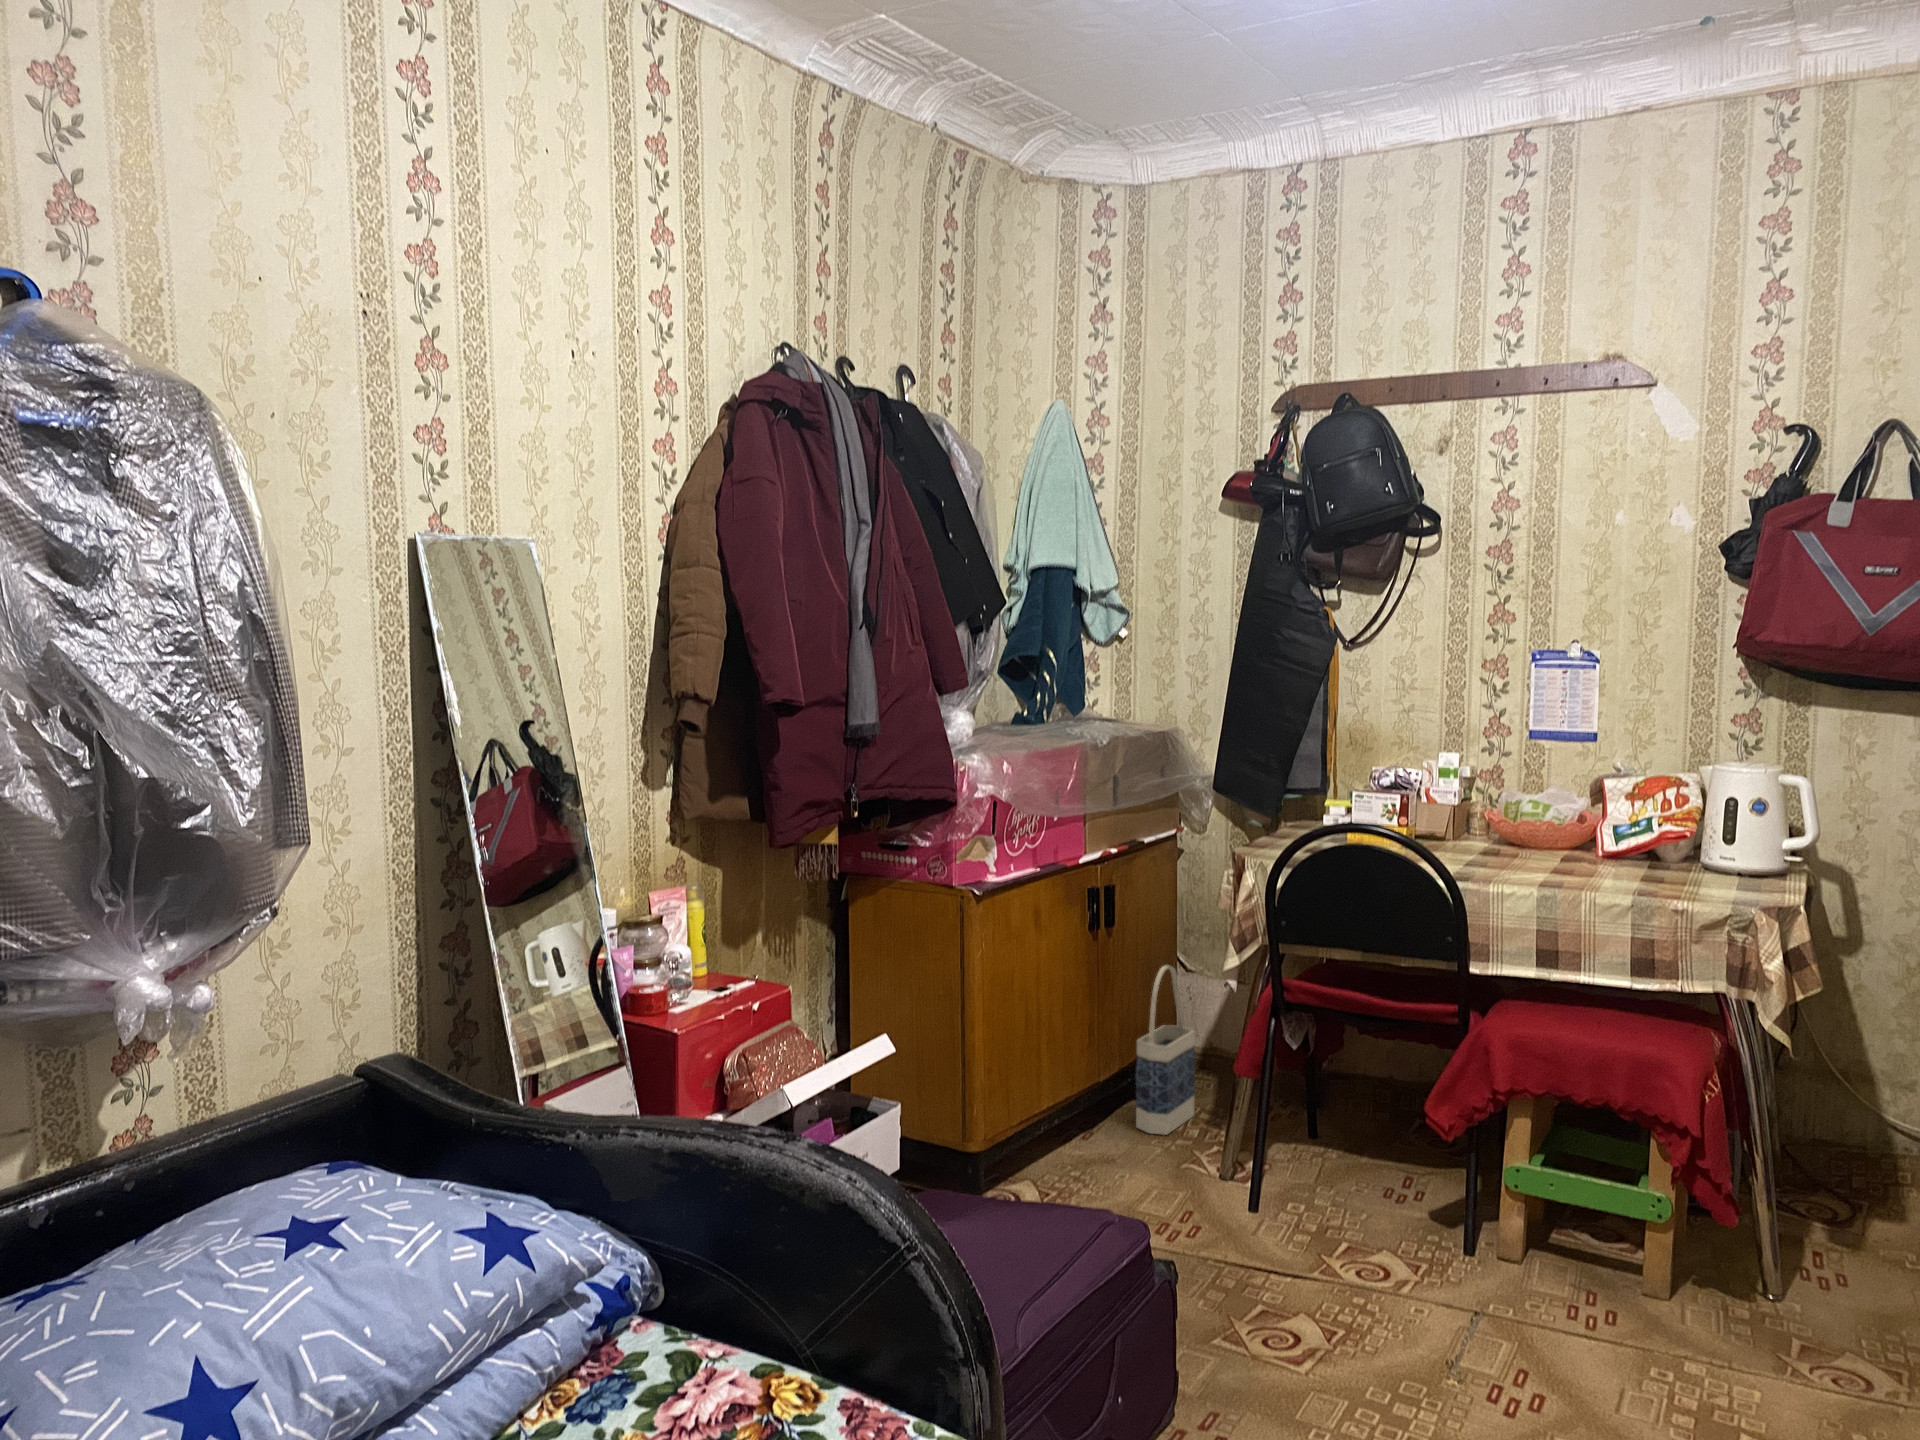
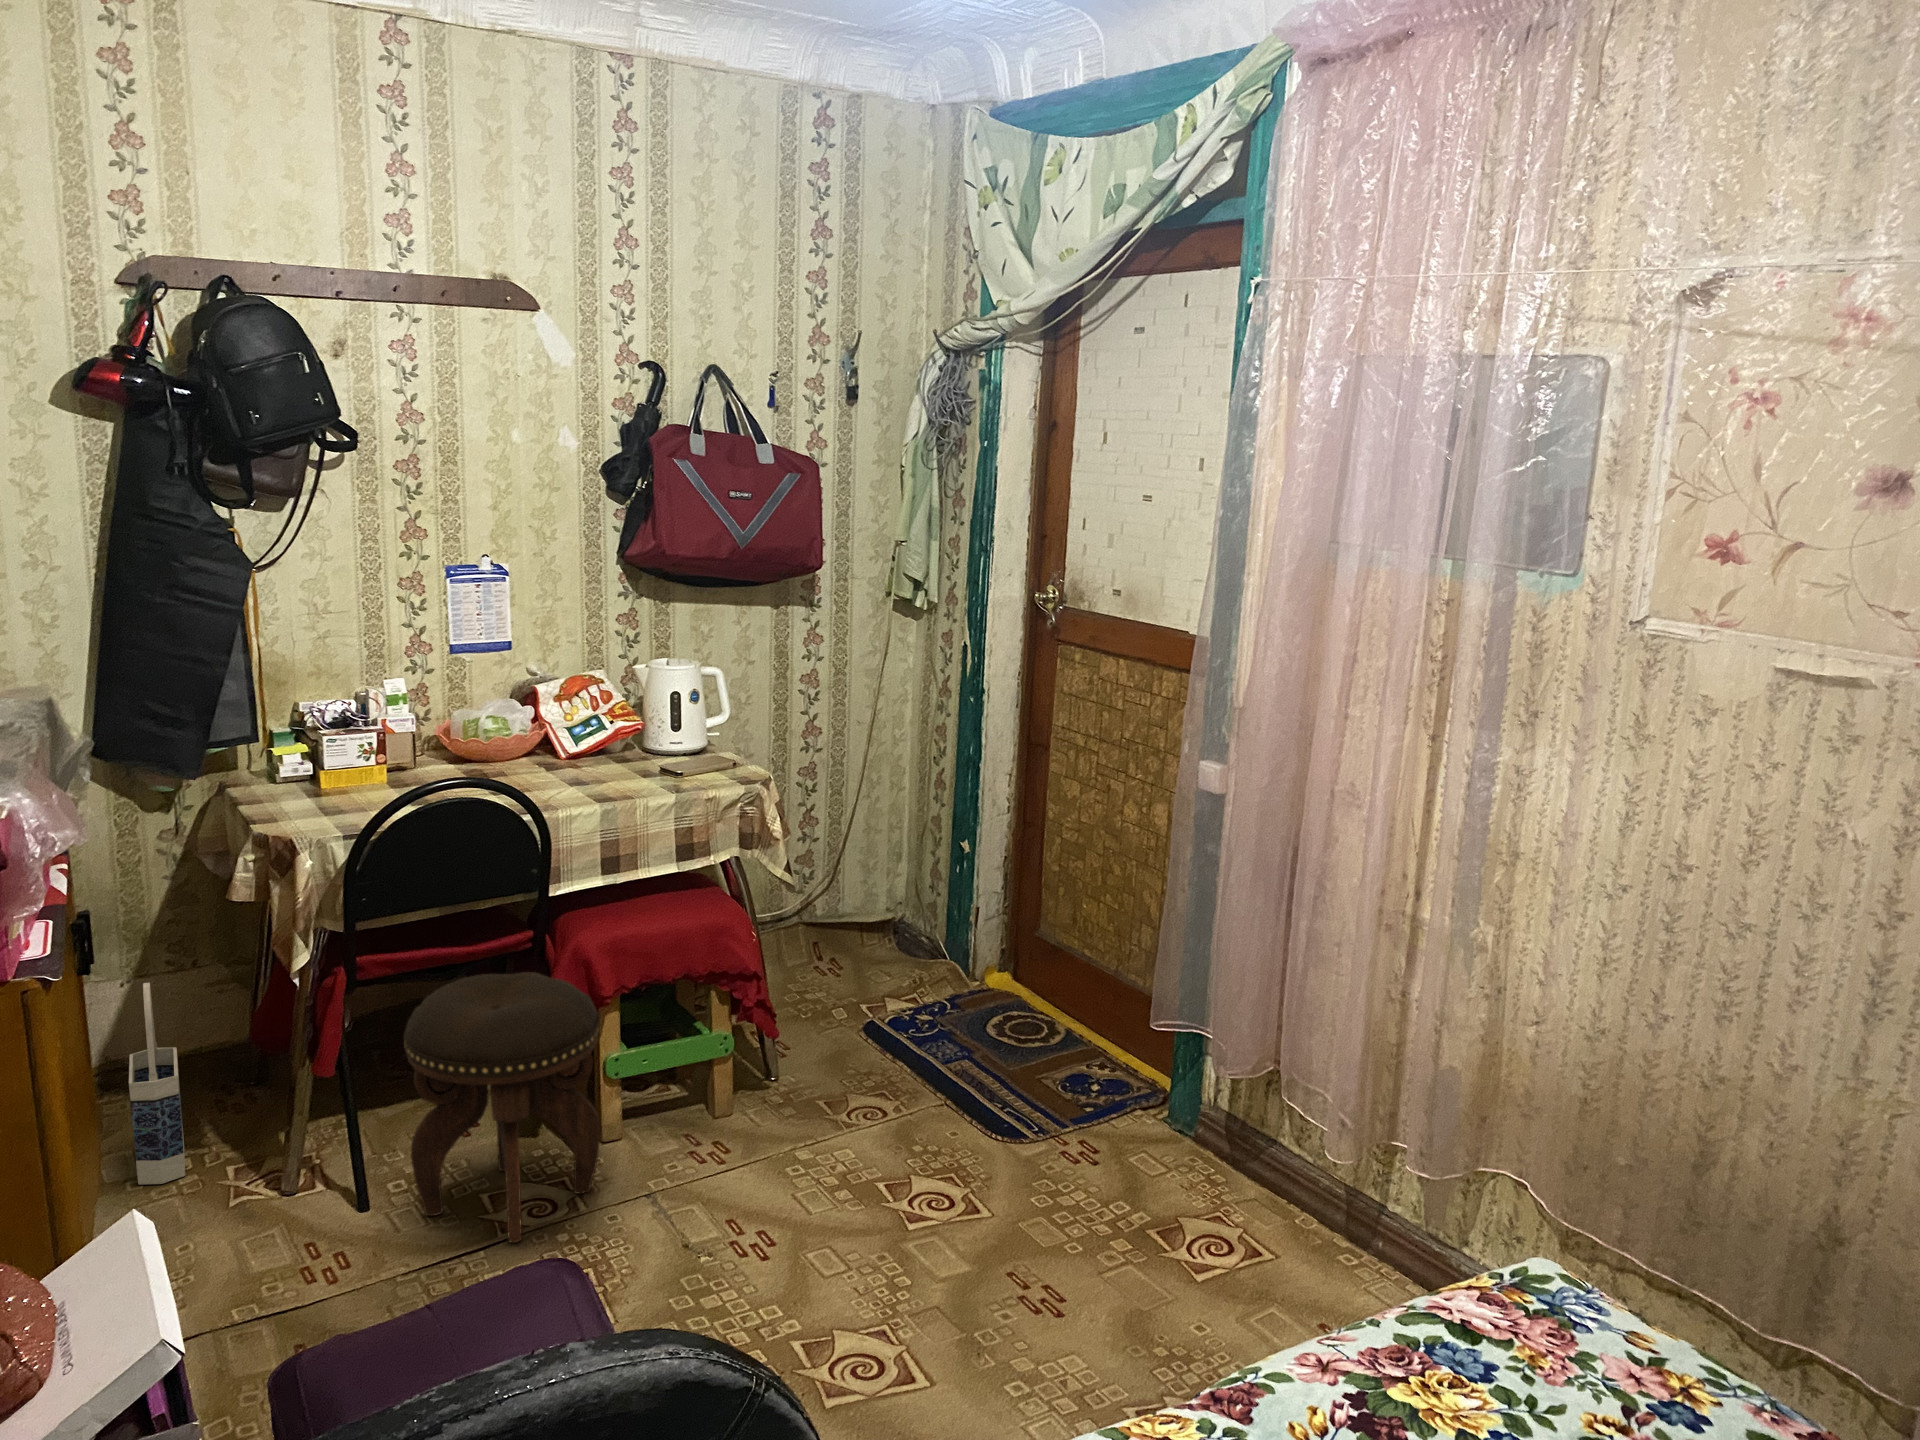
footstool: none [1254,1022,1449,1289] -> present [404,972,600,1243]

